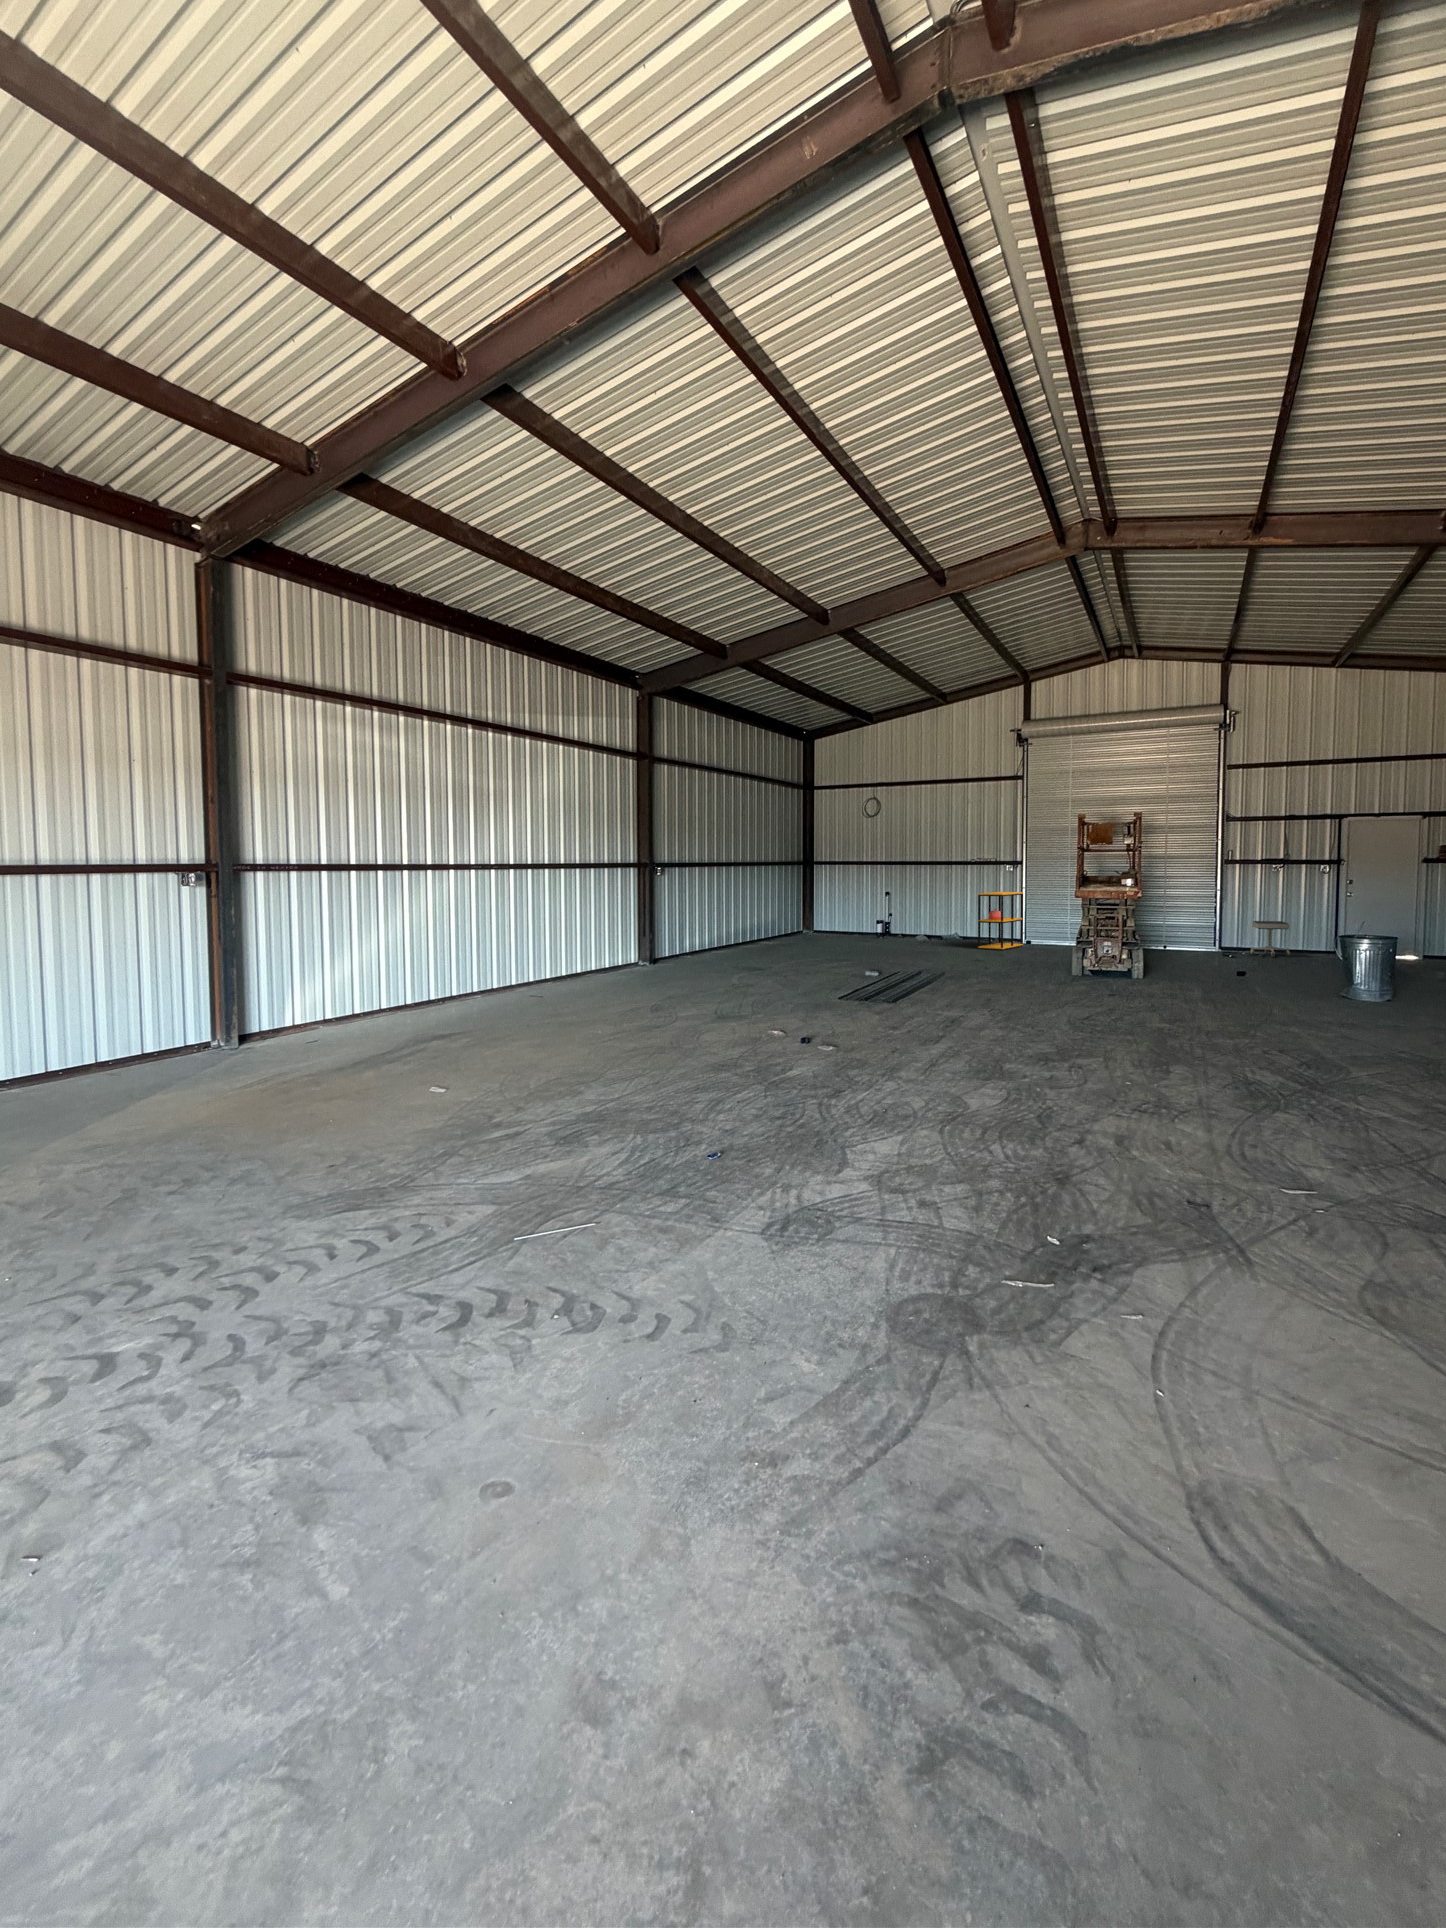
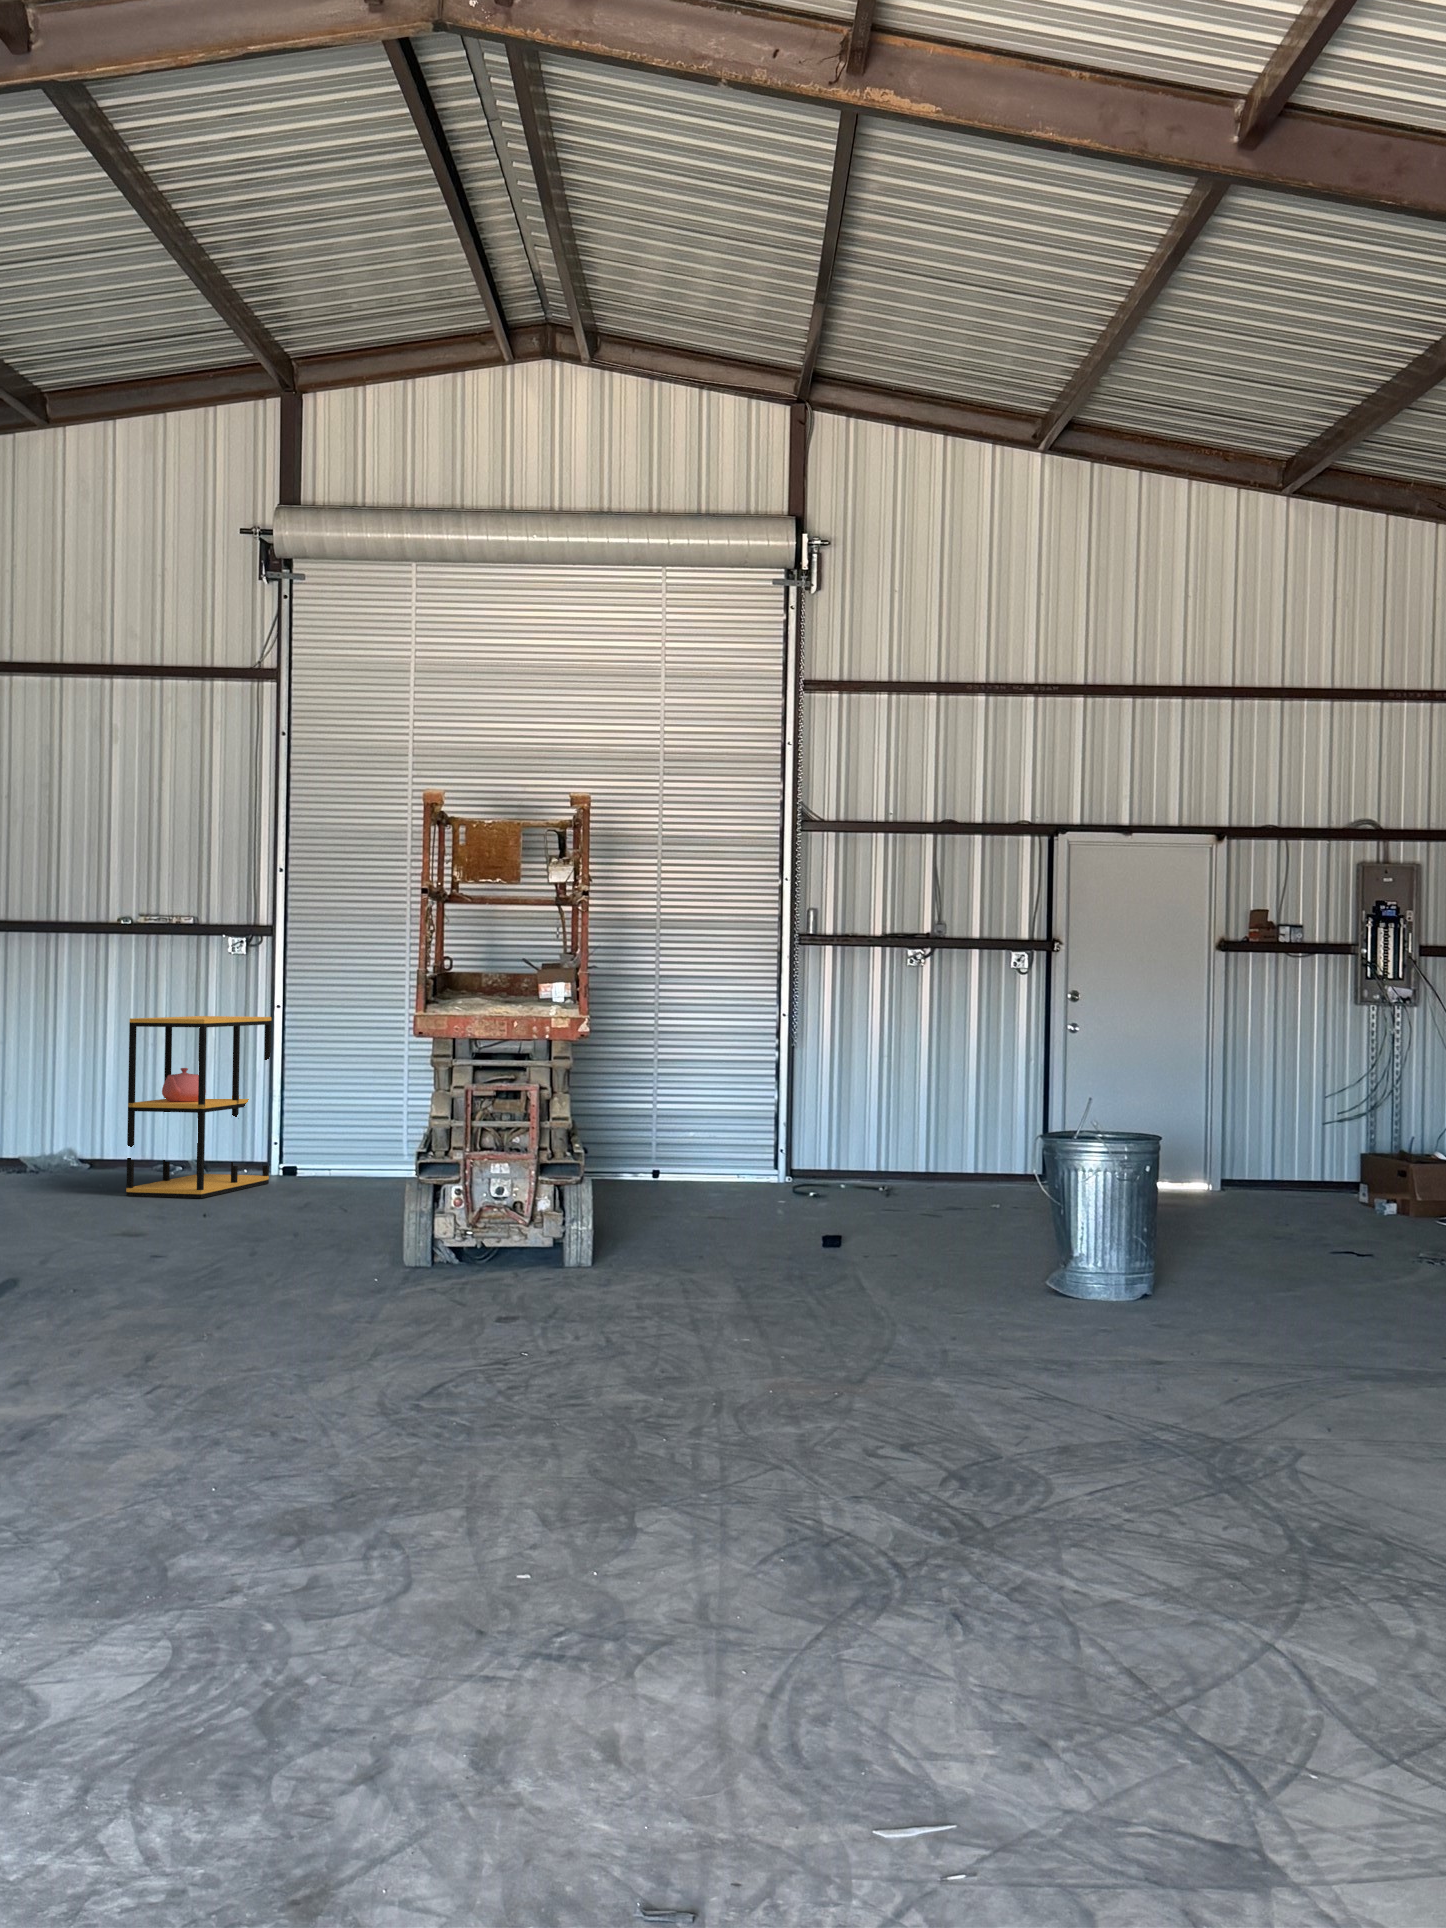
stool: present [1248,921,1291,958] -> none [857,1097,955,1195]

